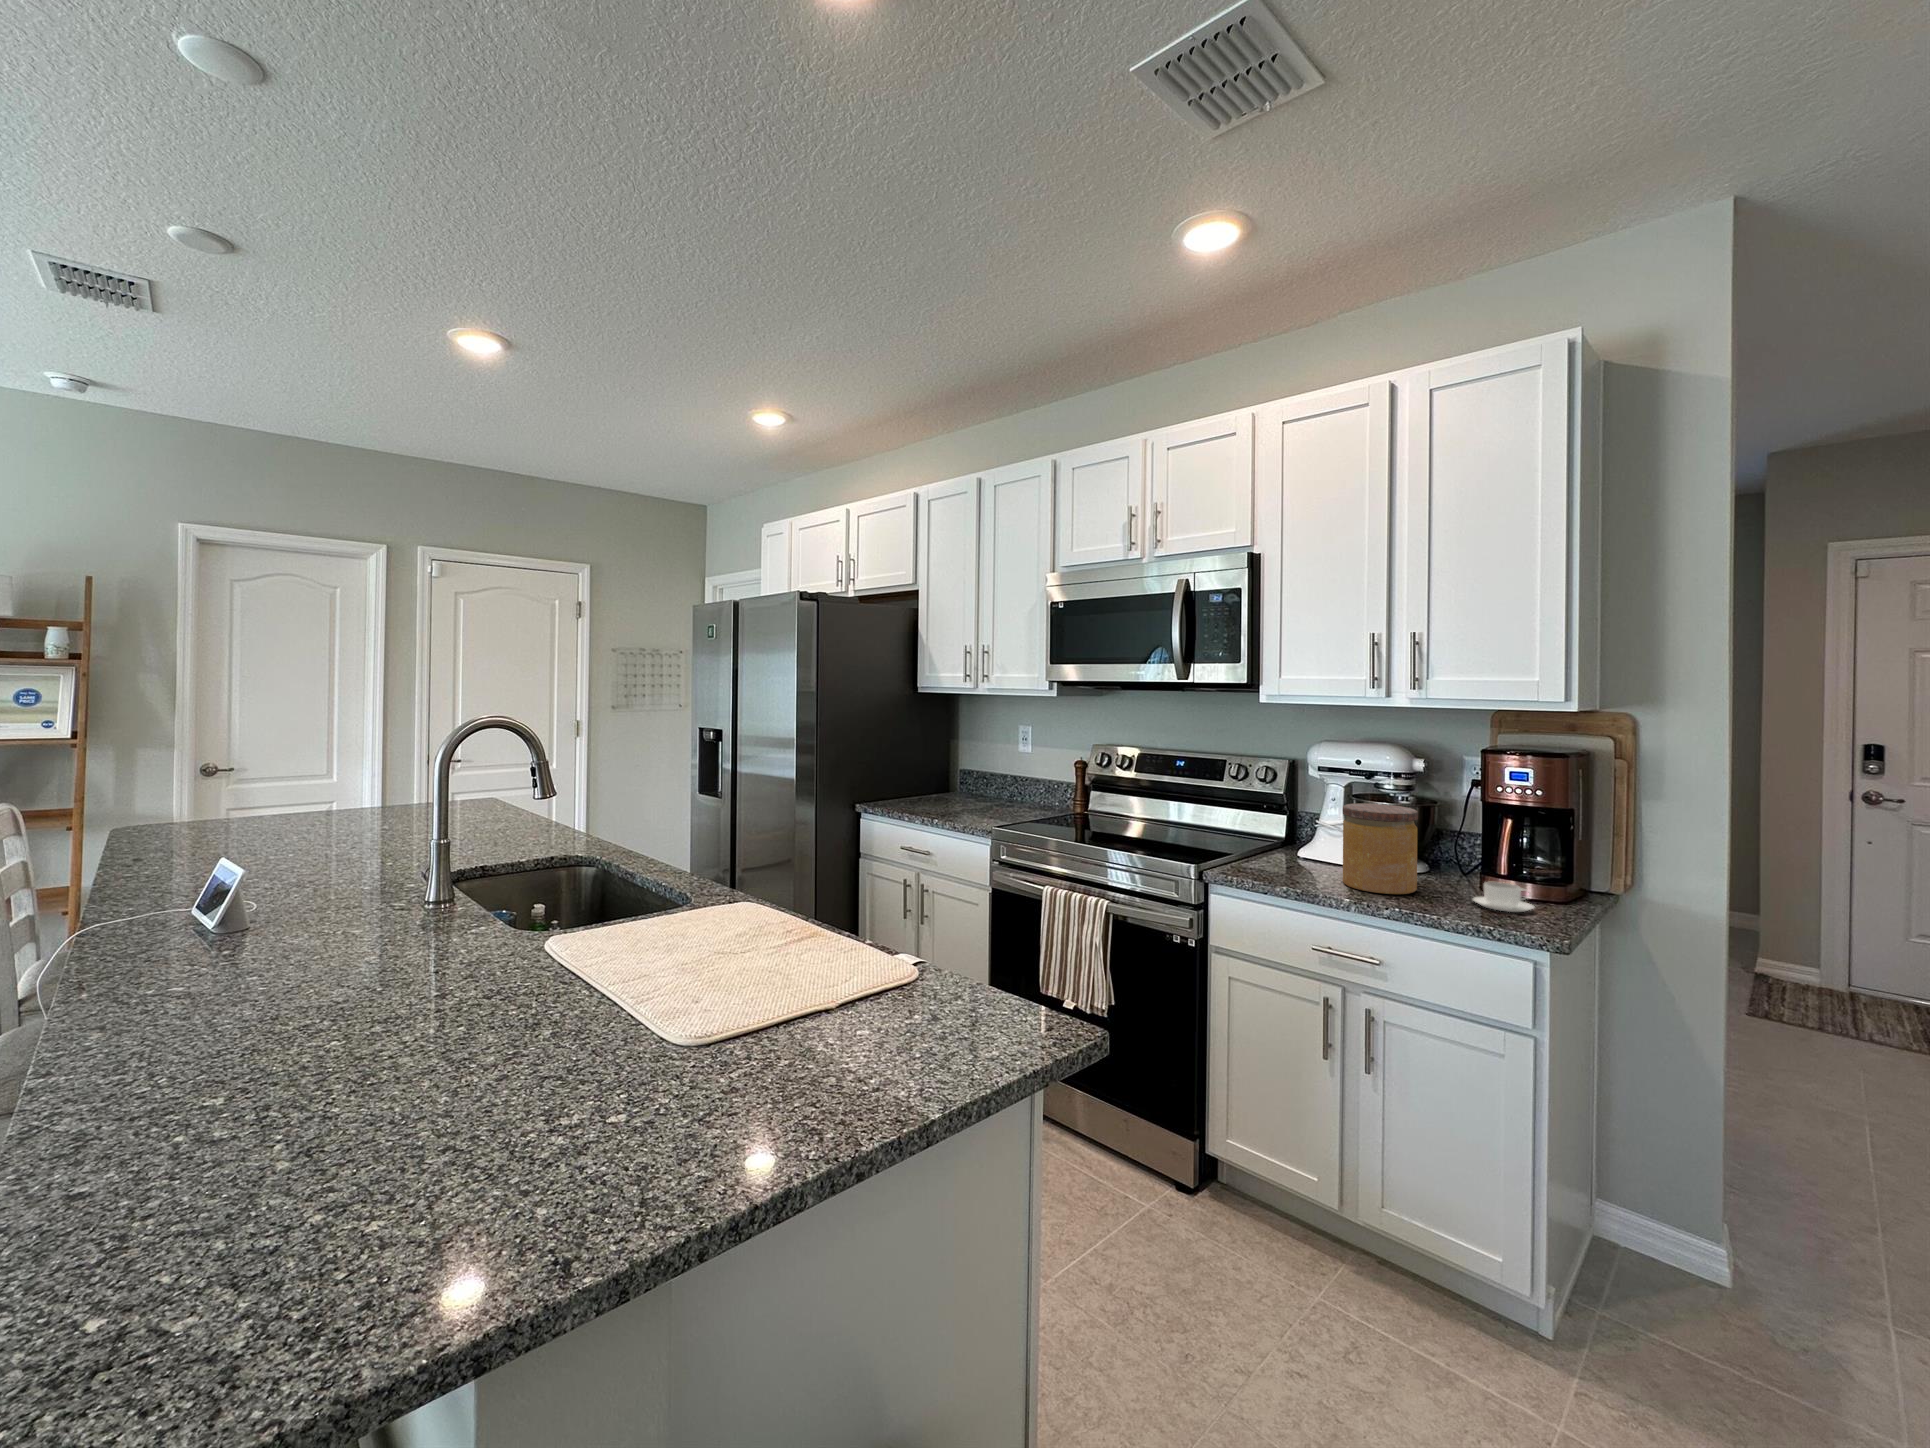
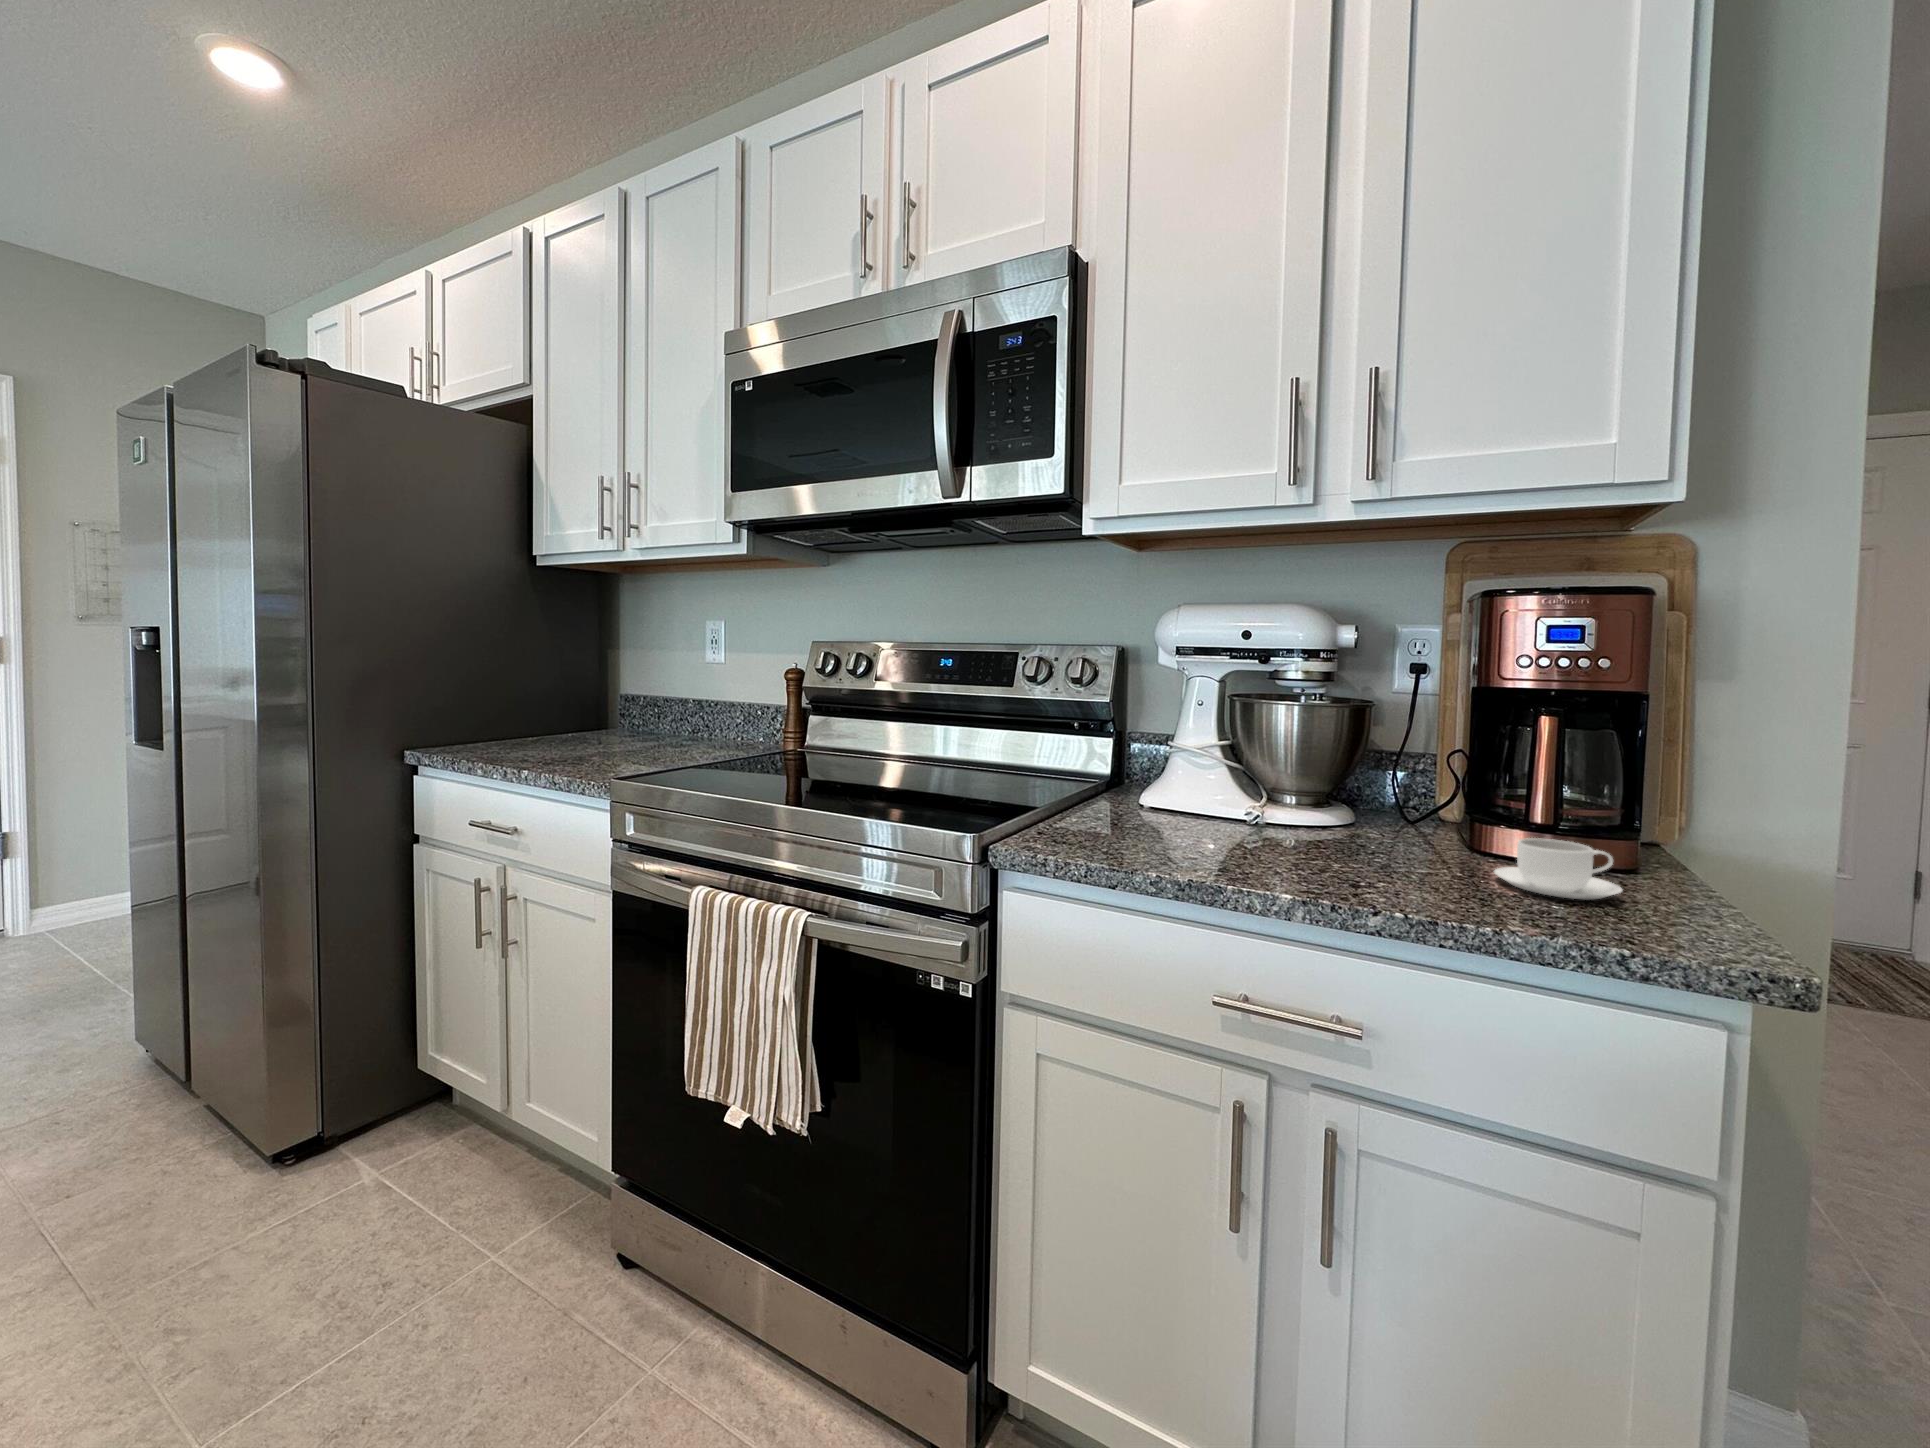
jar: present [1343,803,1418,894] -> none [1244,701,1391,874]

